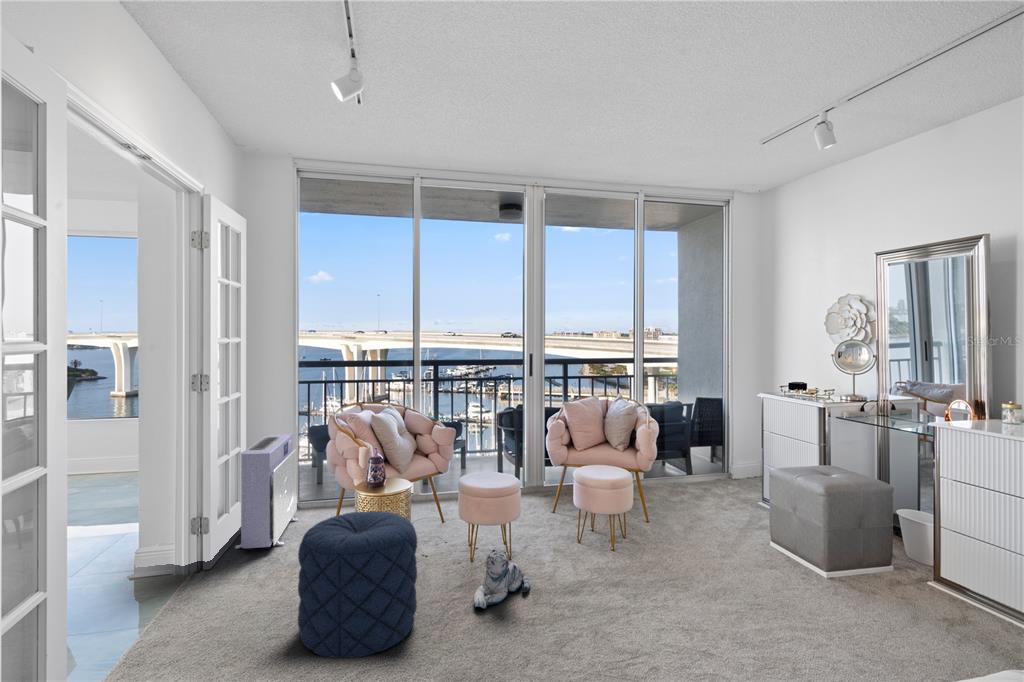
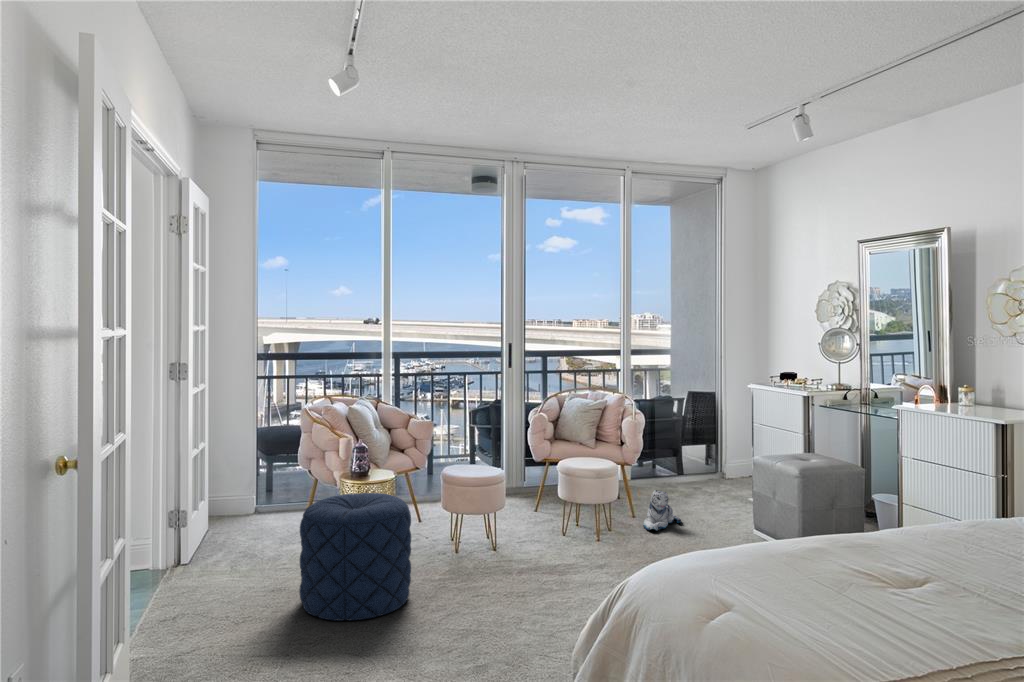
air purifier: present [235,434,298,549] -> none [207,431,265,547]
plush toy: present [474,549,530,609] -> present [643,490,681,530]

